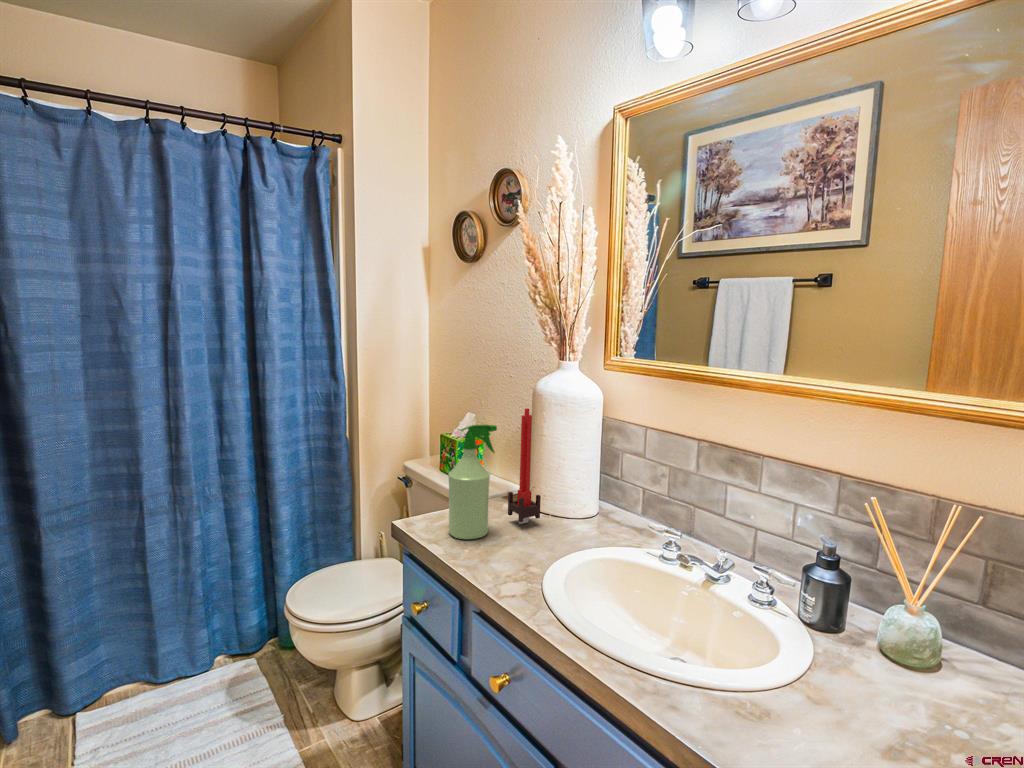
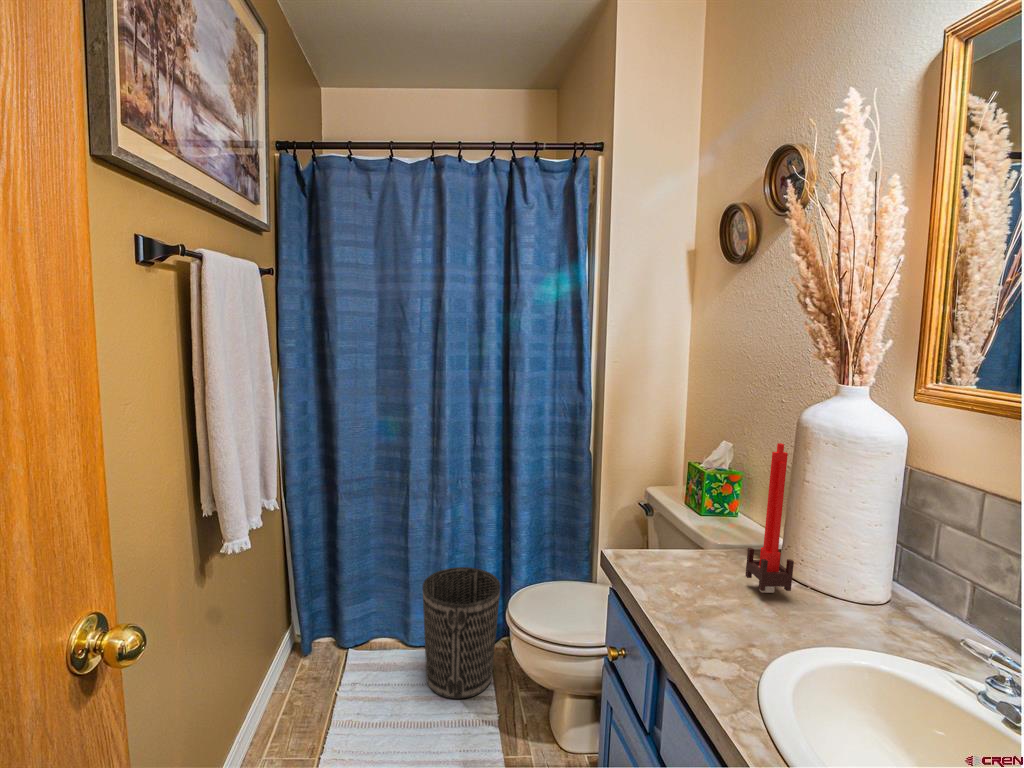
spray bottle: present [448,425,497,539] -> none [664,456,735,599]
wastebasket: none [174,577,269,719] -> present [423,567,500,699]

